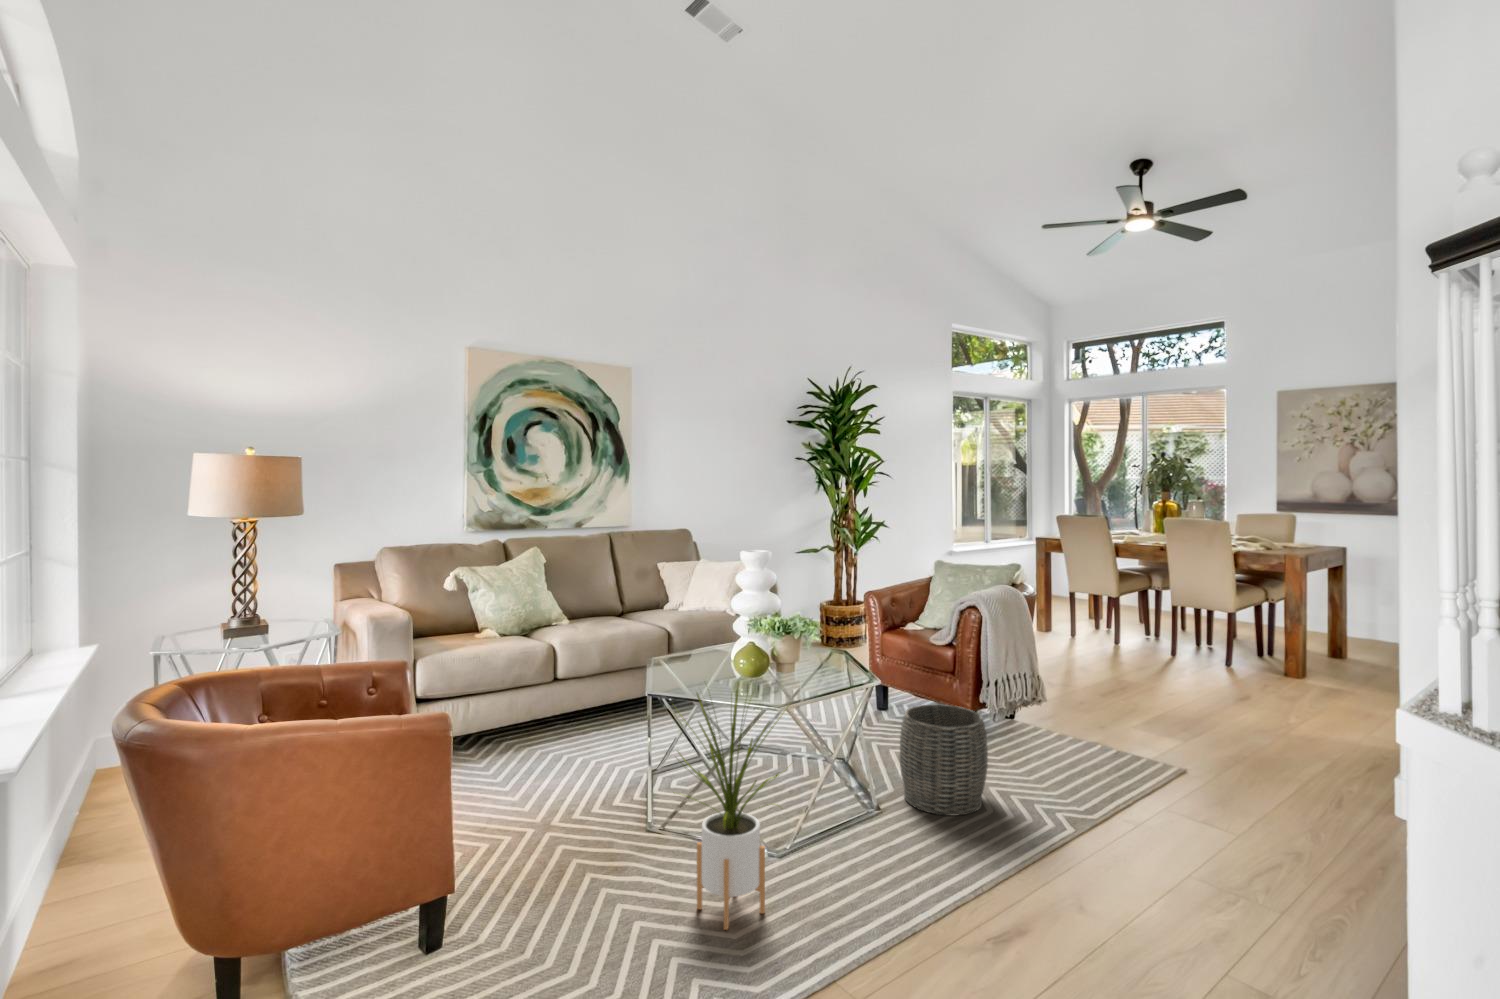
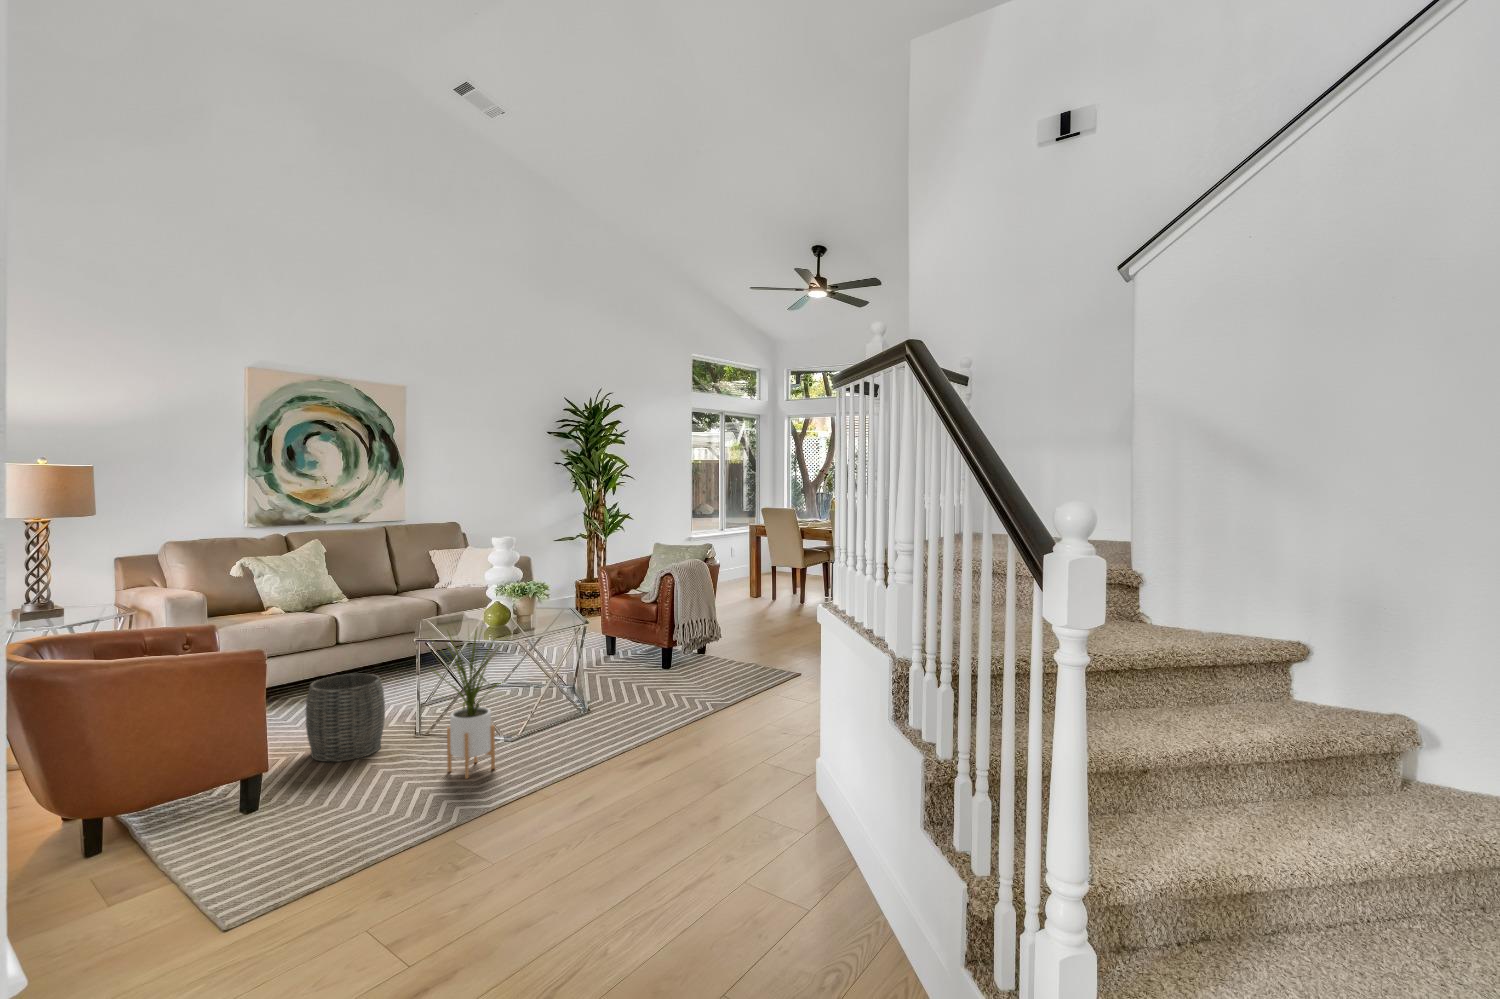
woven basket: present [900,705,988,816] -> present [306,674,385,762]

